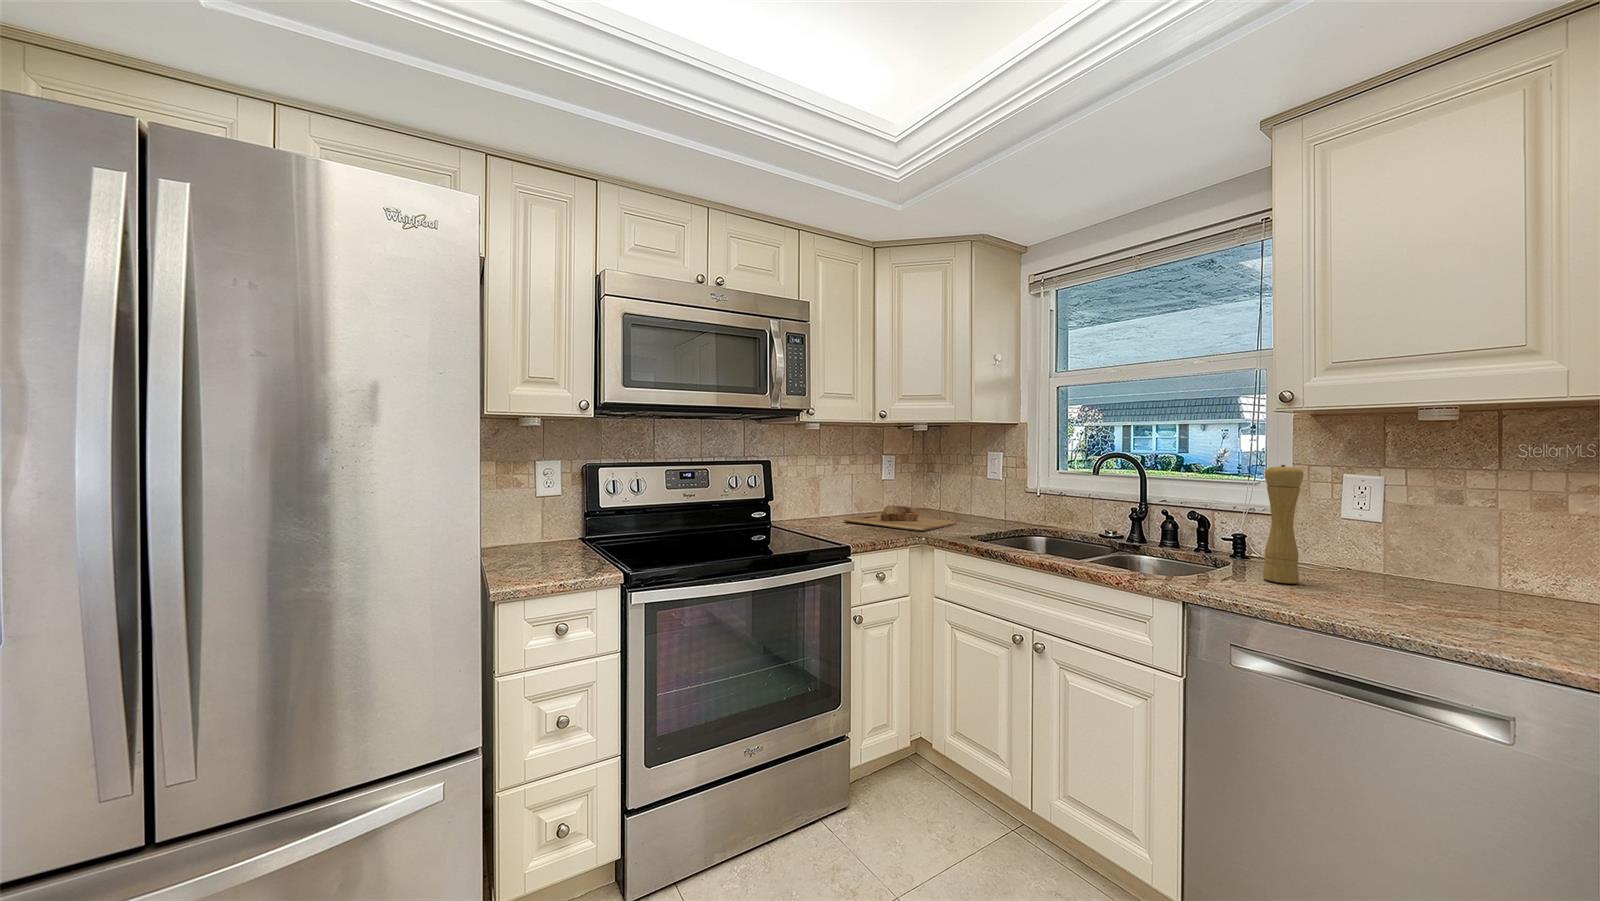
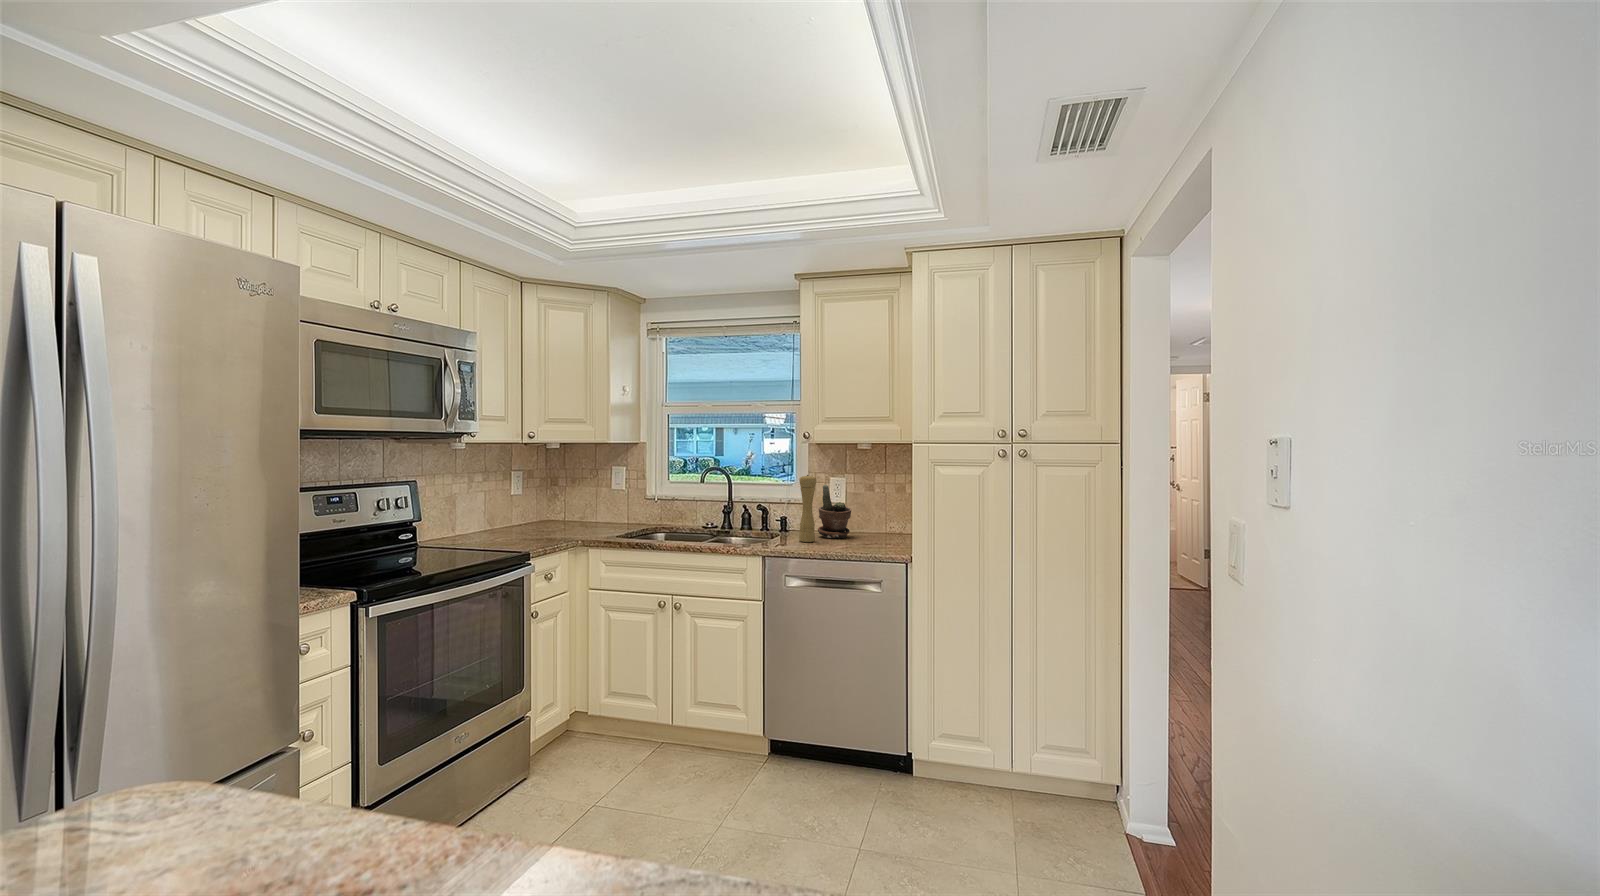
potted plant: none [1308,483,1393,584] -> present [818,484,851,538]
cutting board: present [844,505,956,531] -> none [490,517,593,537]

